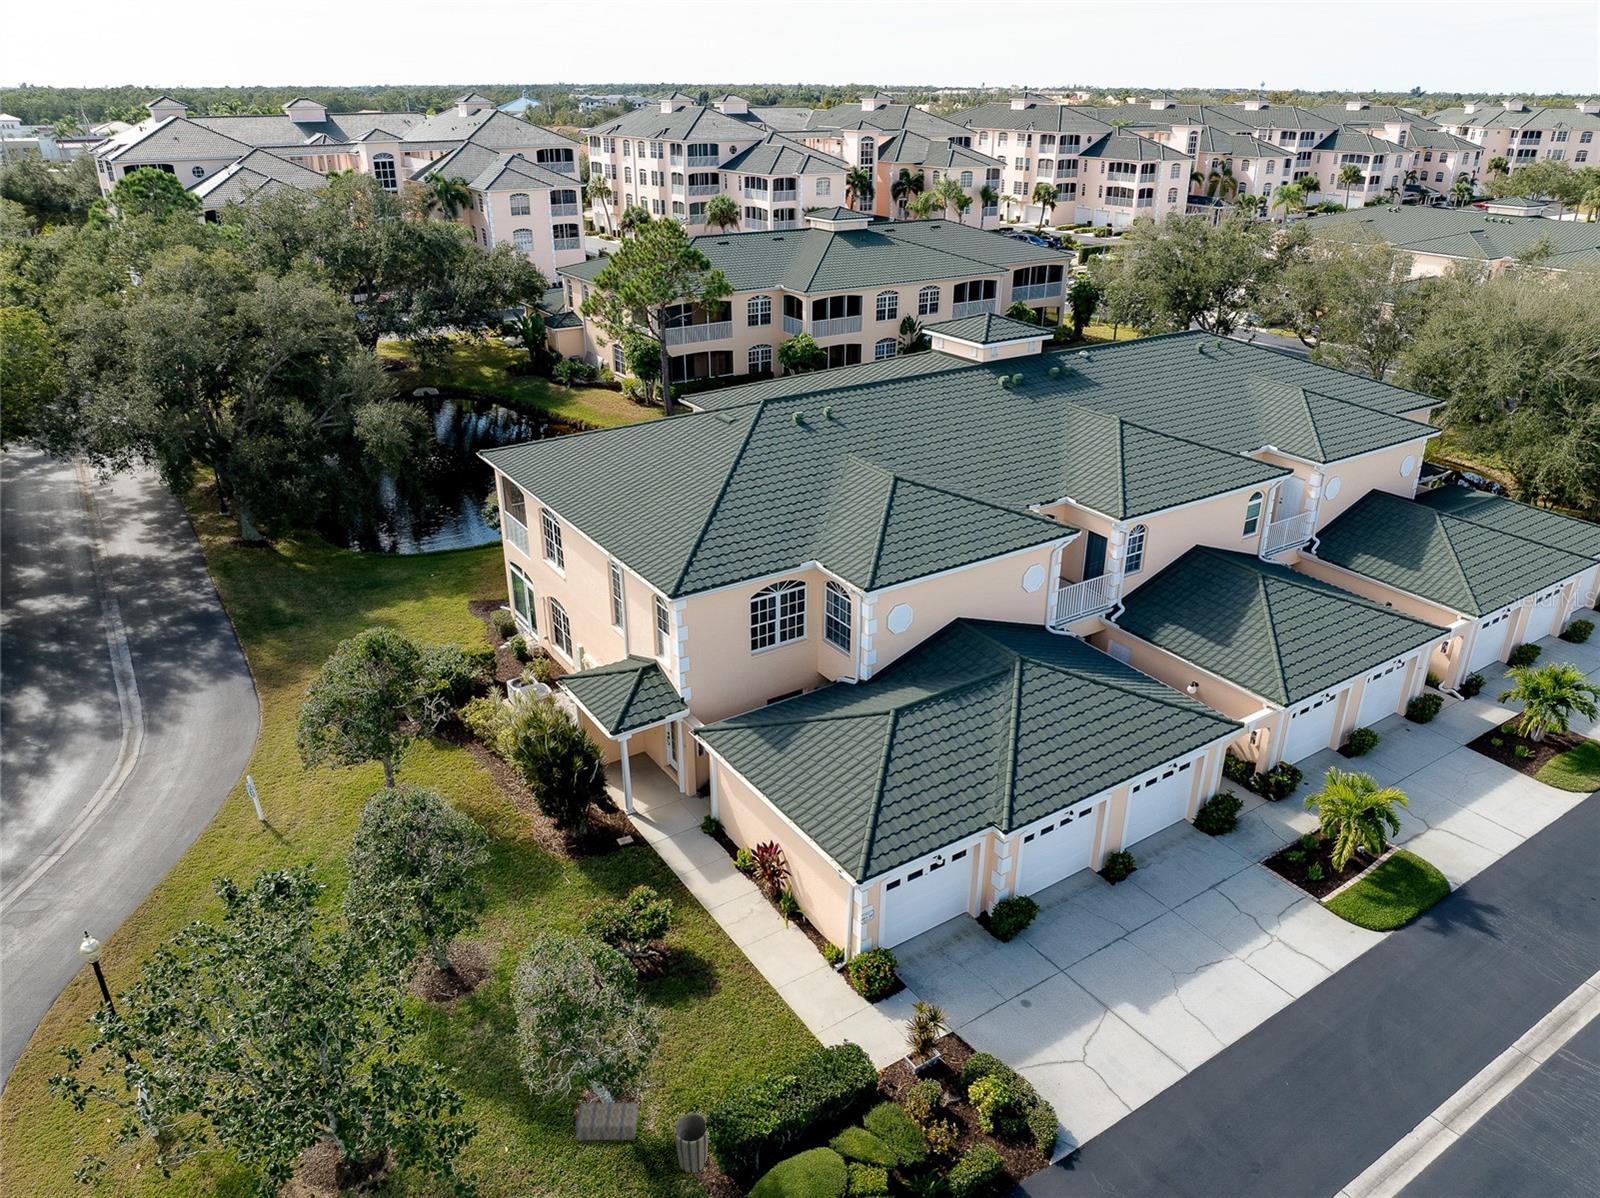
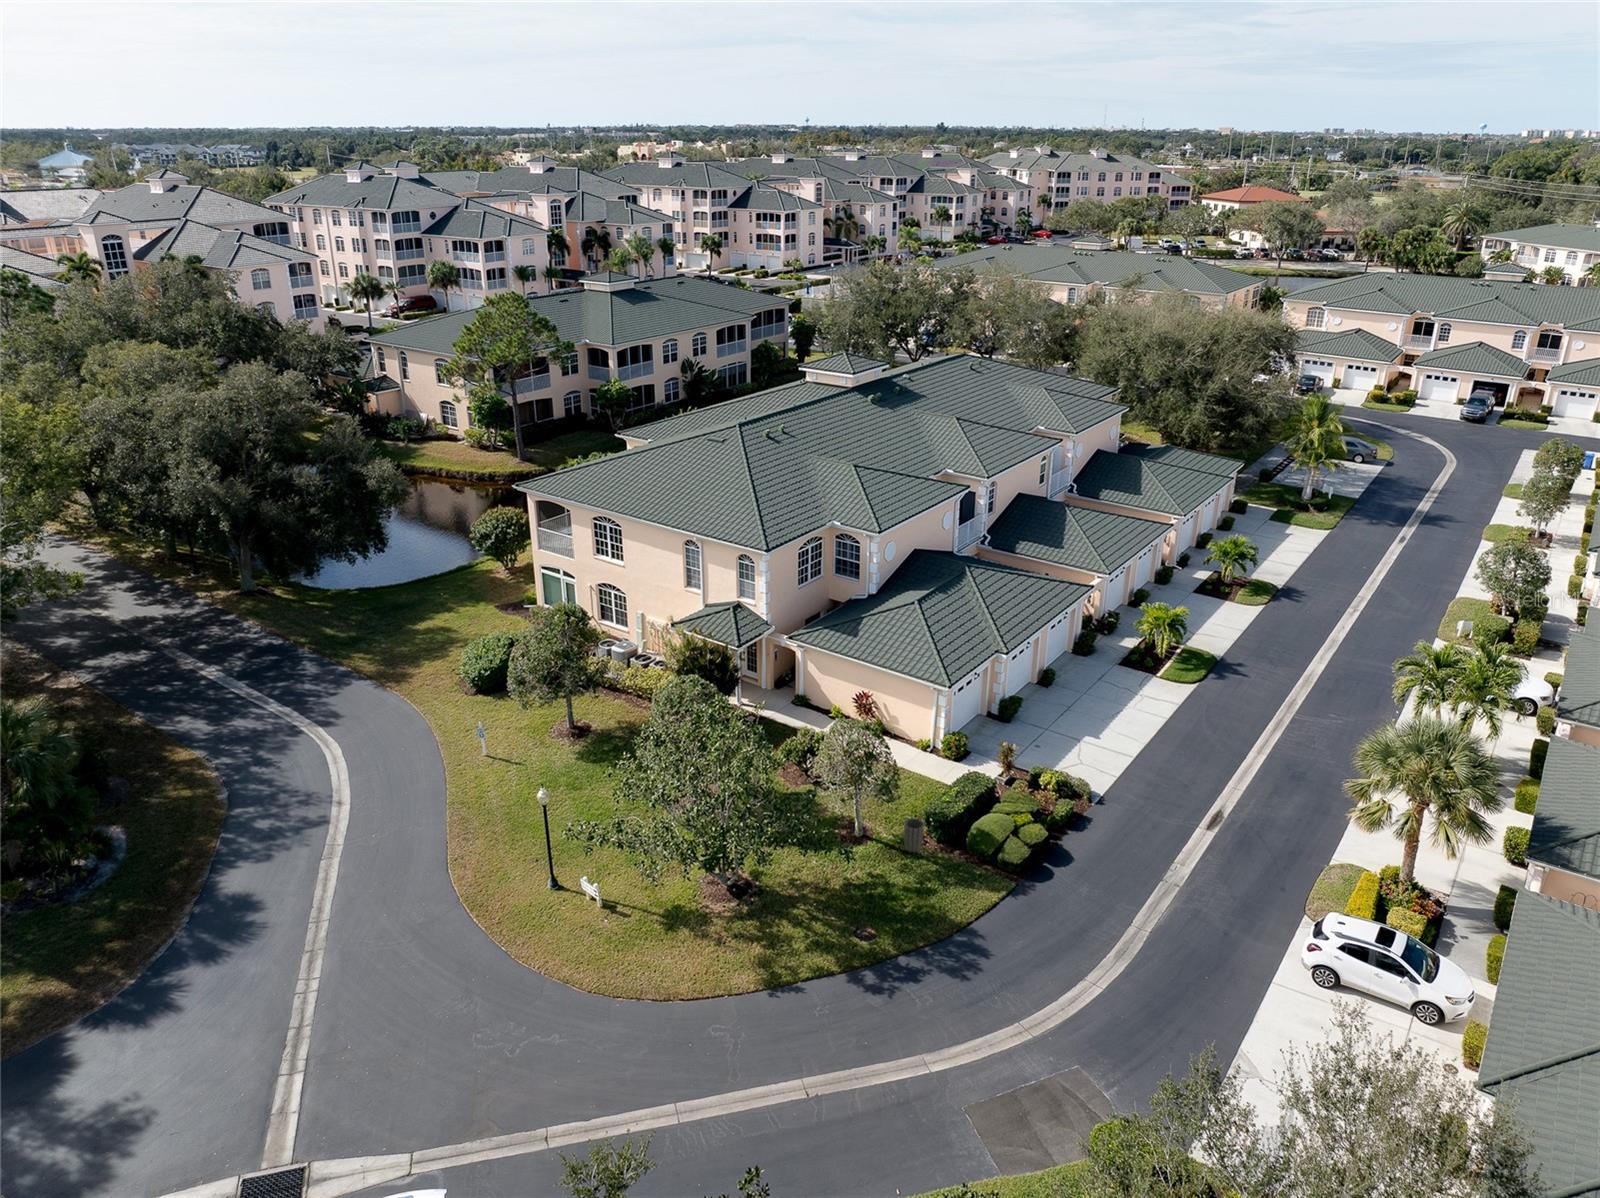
bench: present [576,1103,638,1144] -> none [838,827,877,857]

